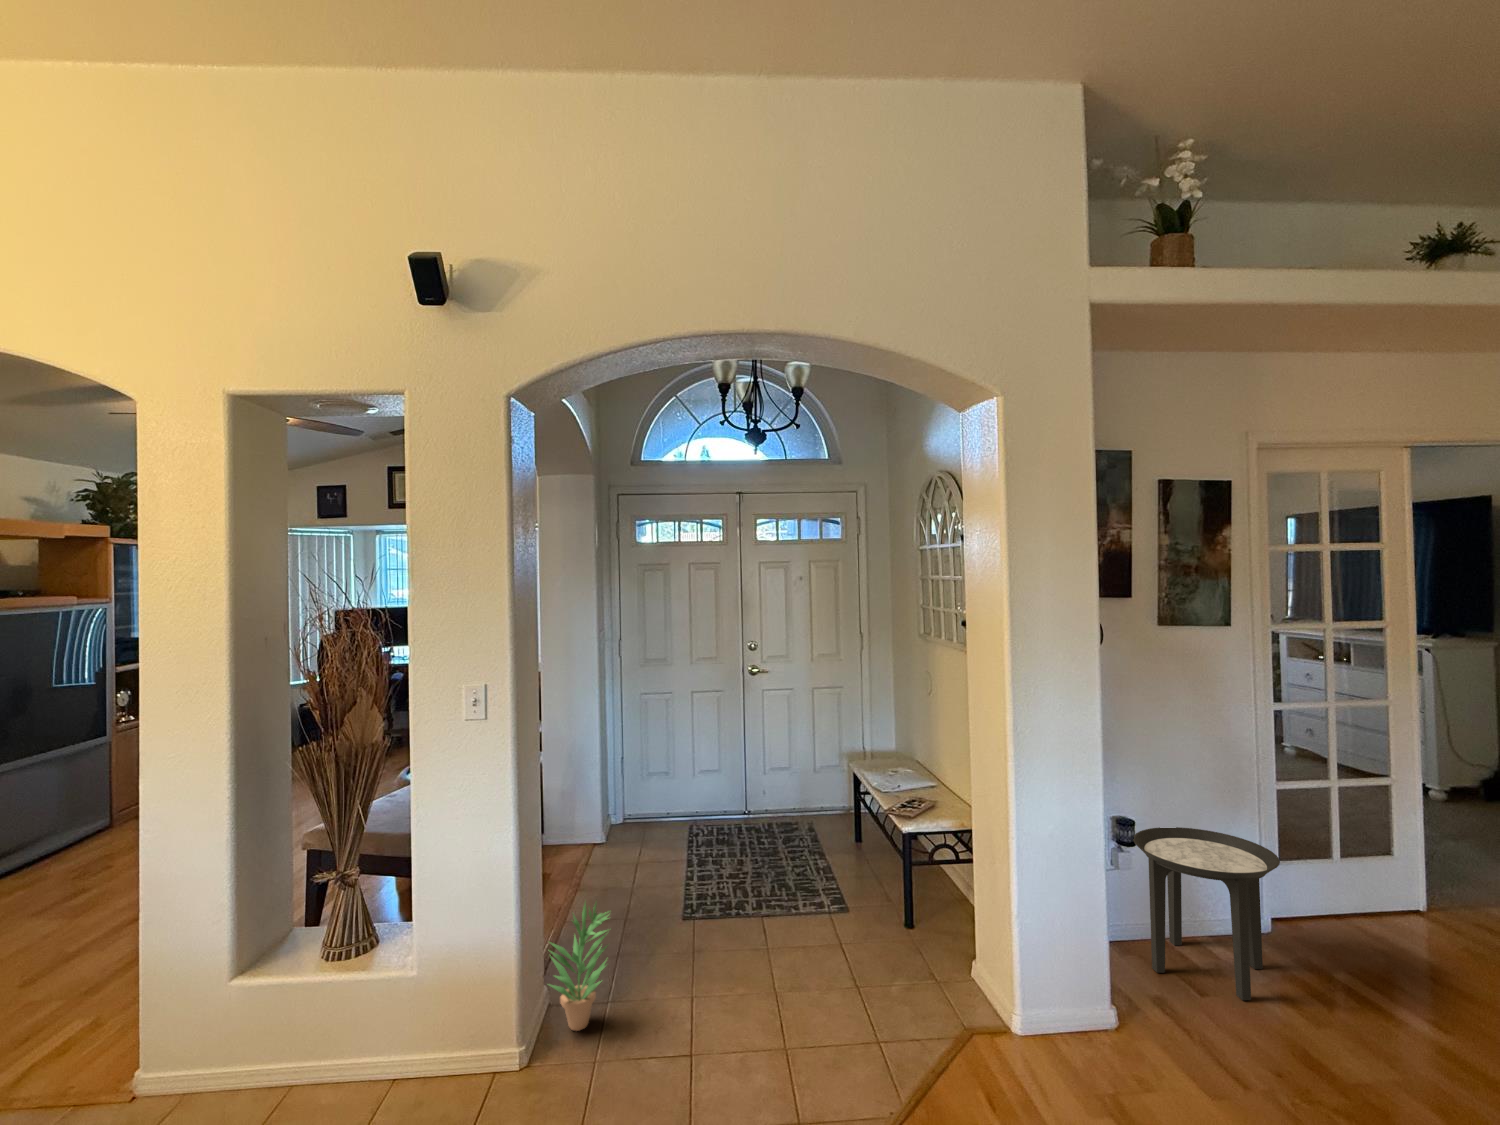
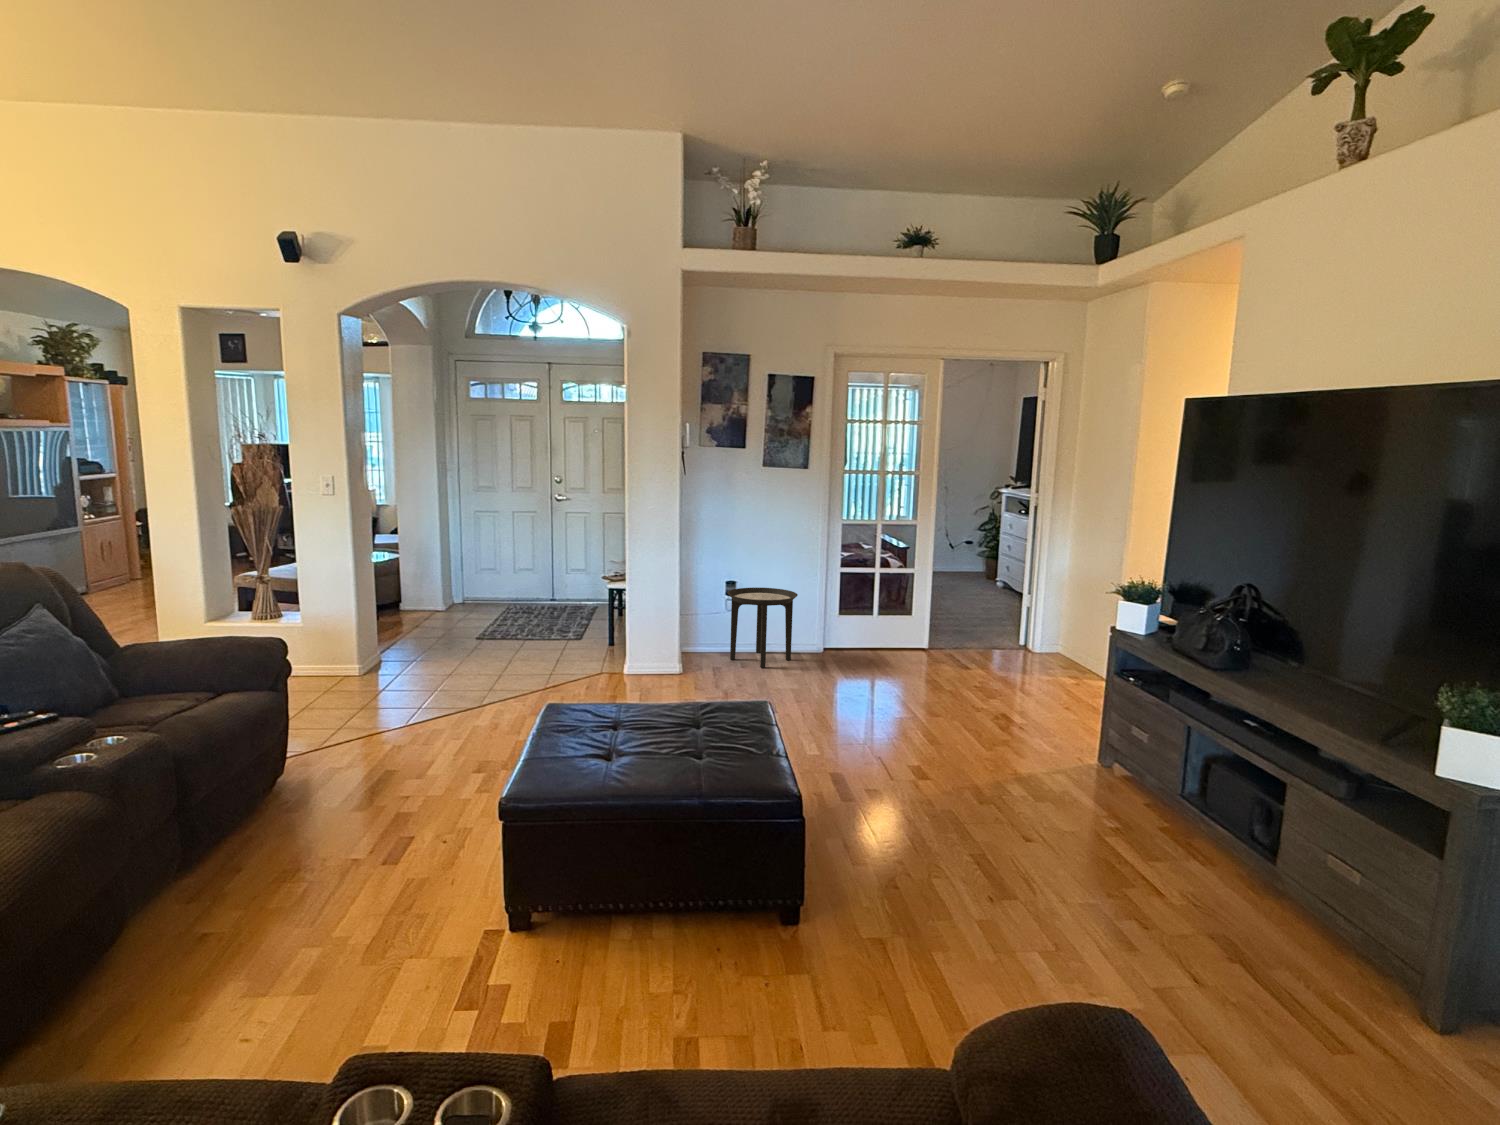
potted plant: present [550,903,608,1031] -> none [375,600,414,667]

